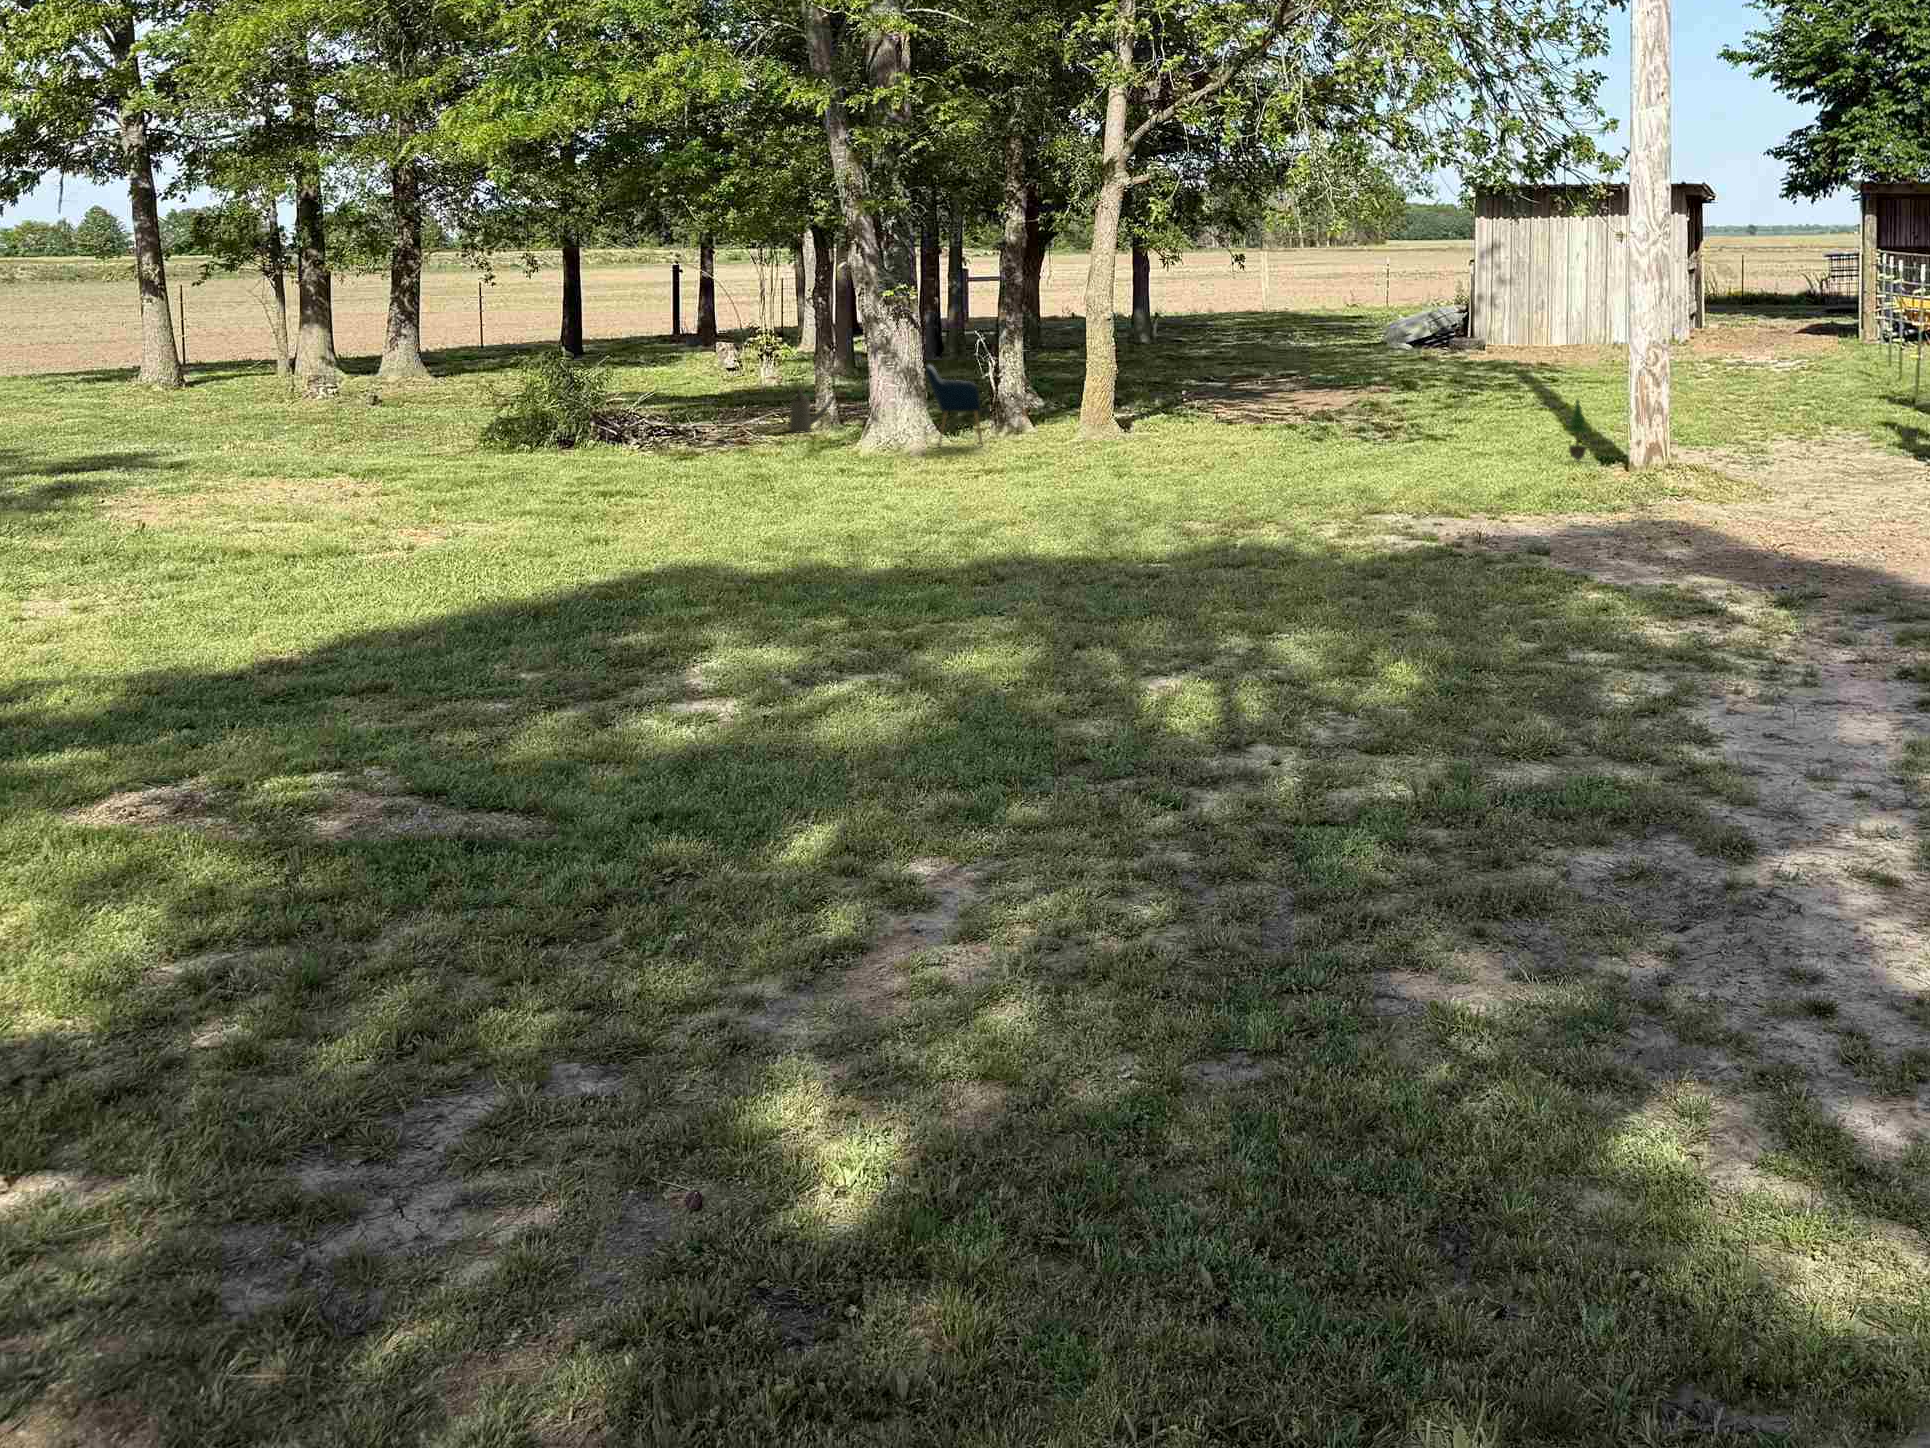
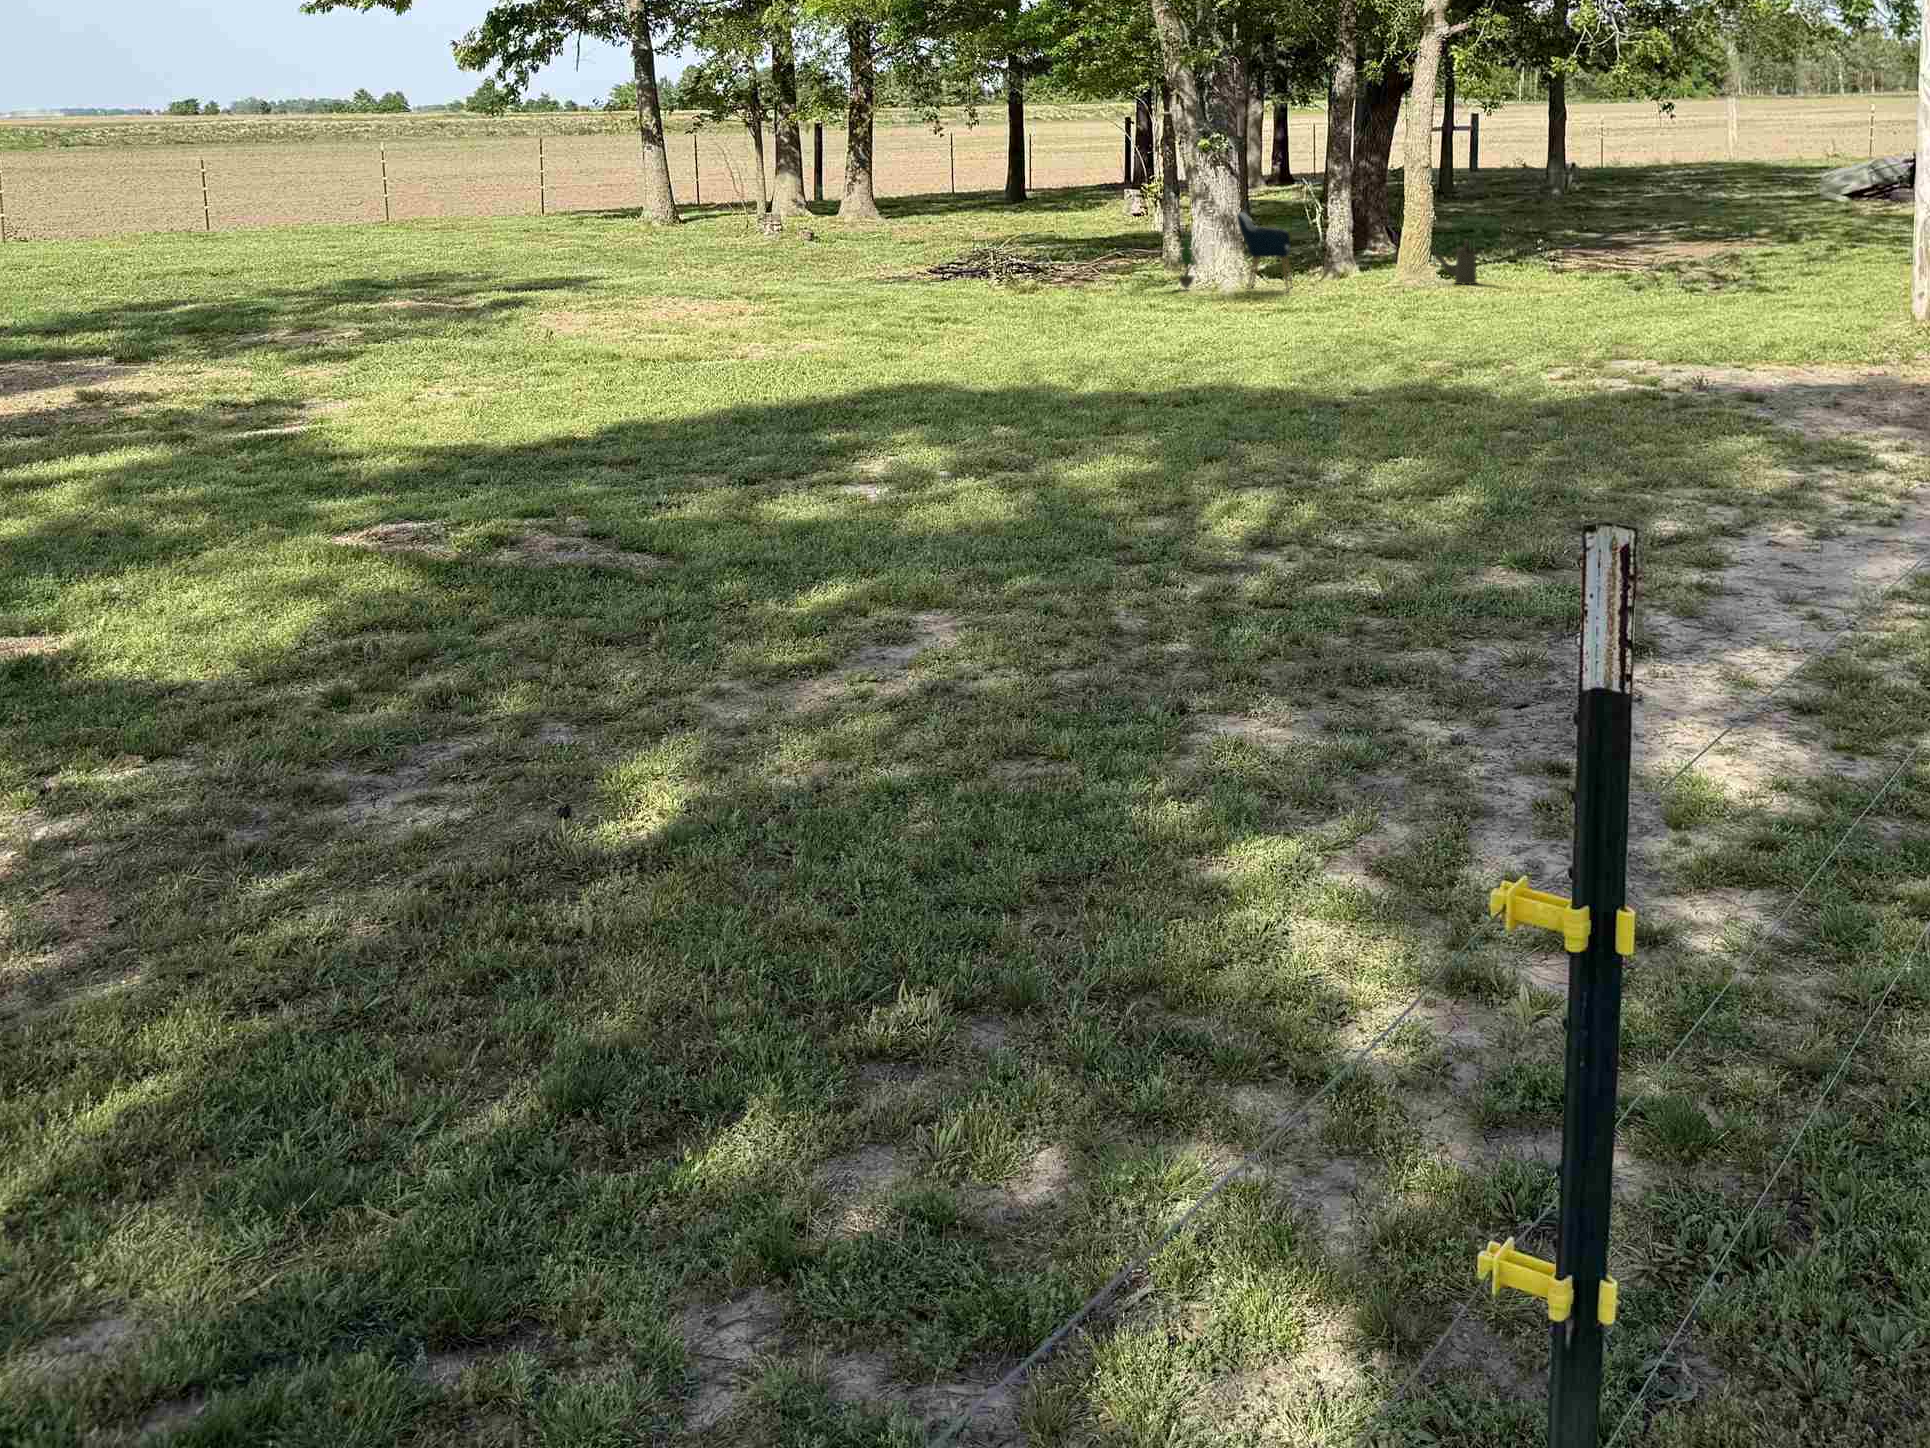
watering can: present [790,388,836,433] -> present [1430,239,1477,285]
potted tree: present [1568,399,1588,461] -> present [1179,236,1195,289]

